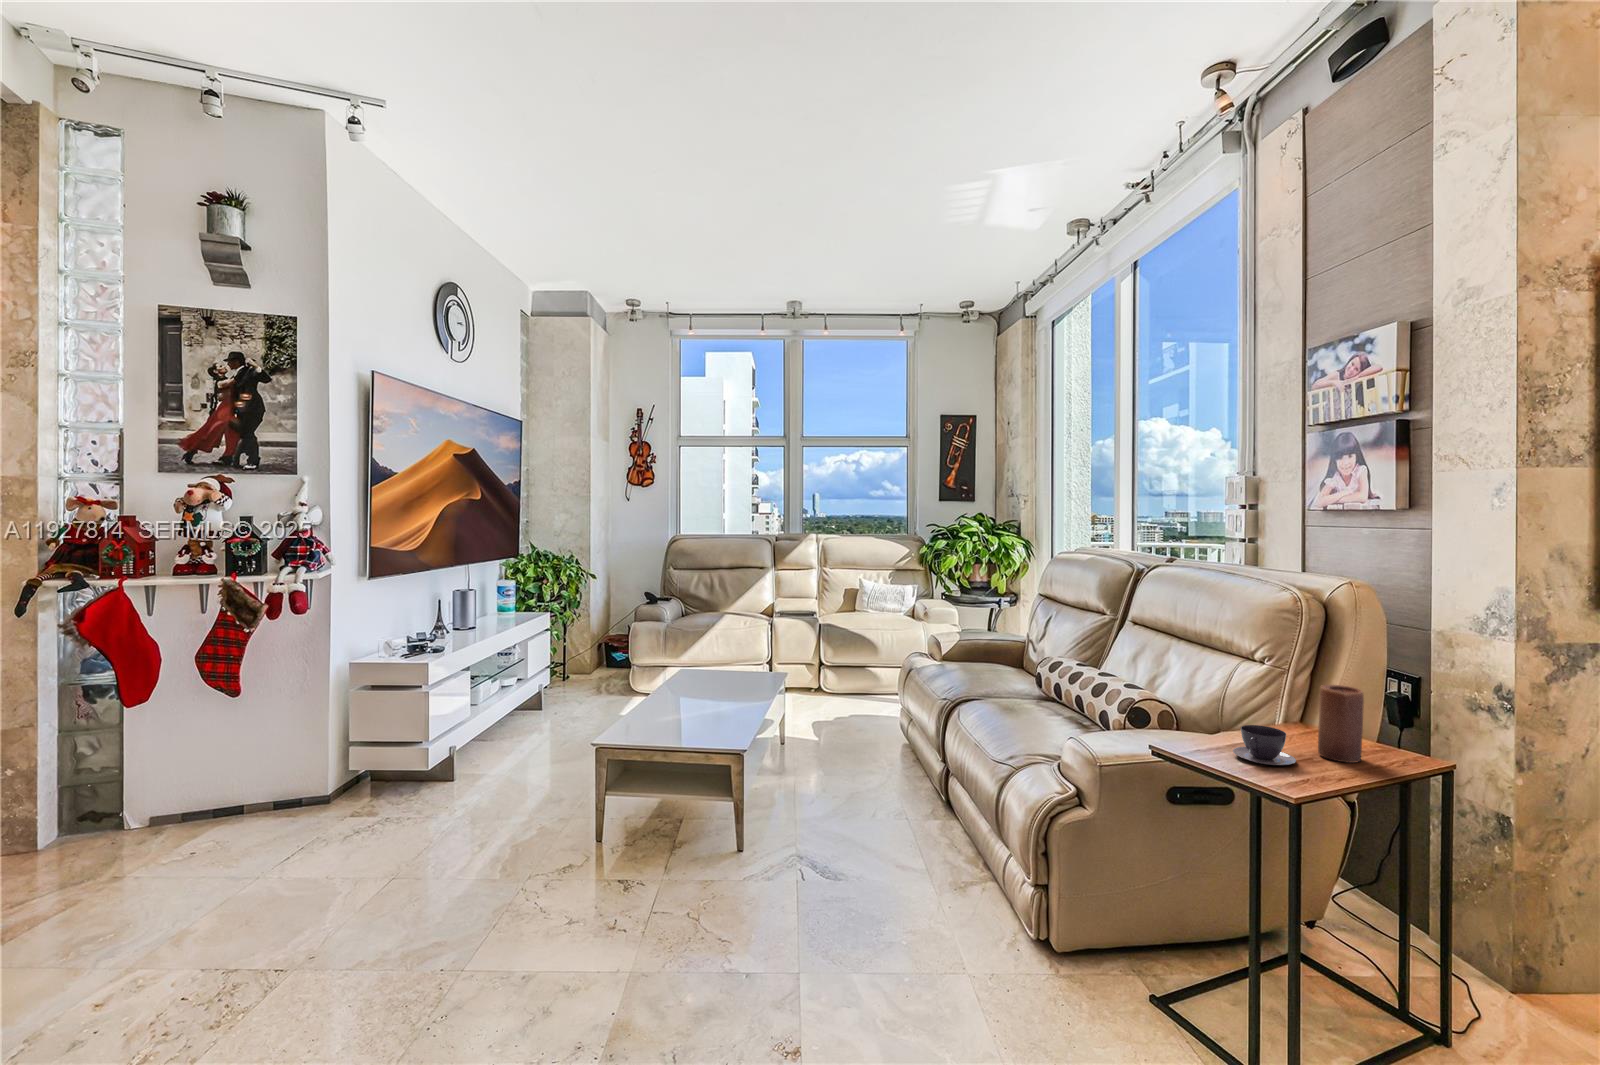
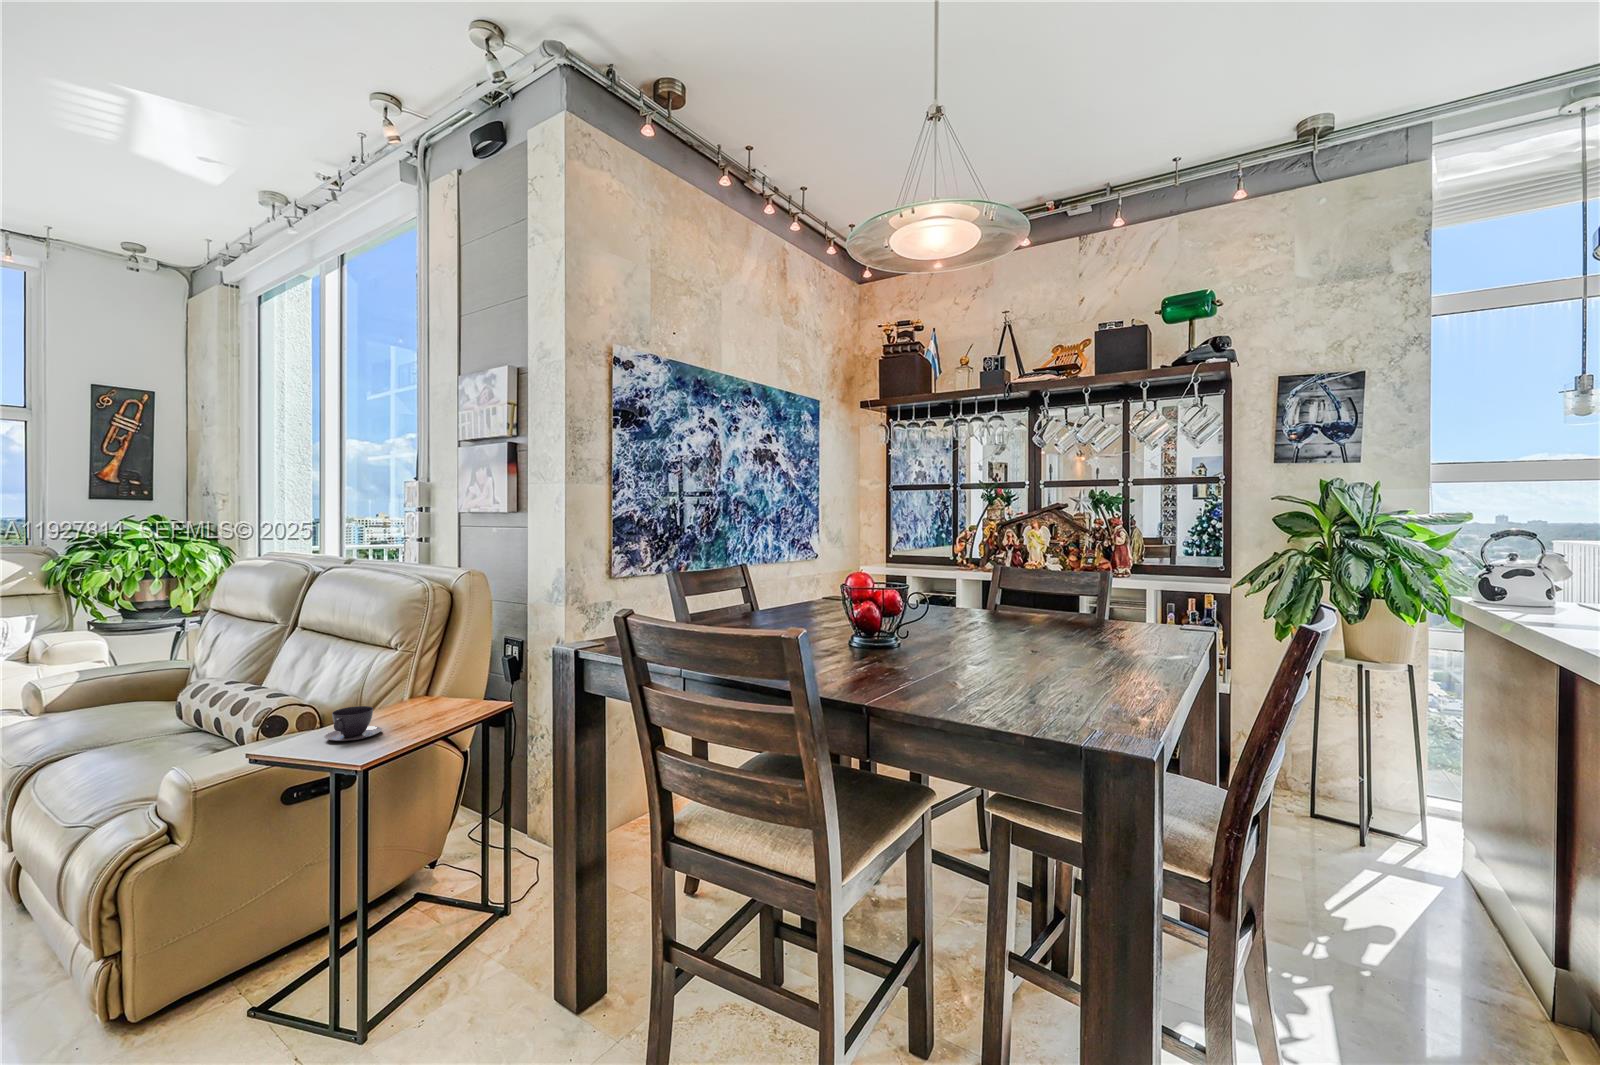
candle: present [1318,685,1364,763] -> none [408,659,442,723]

